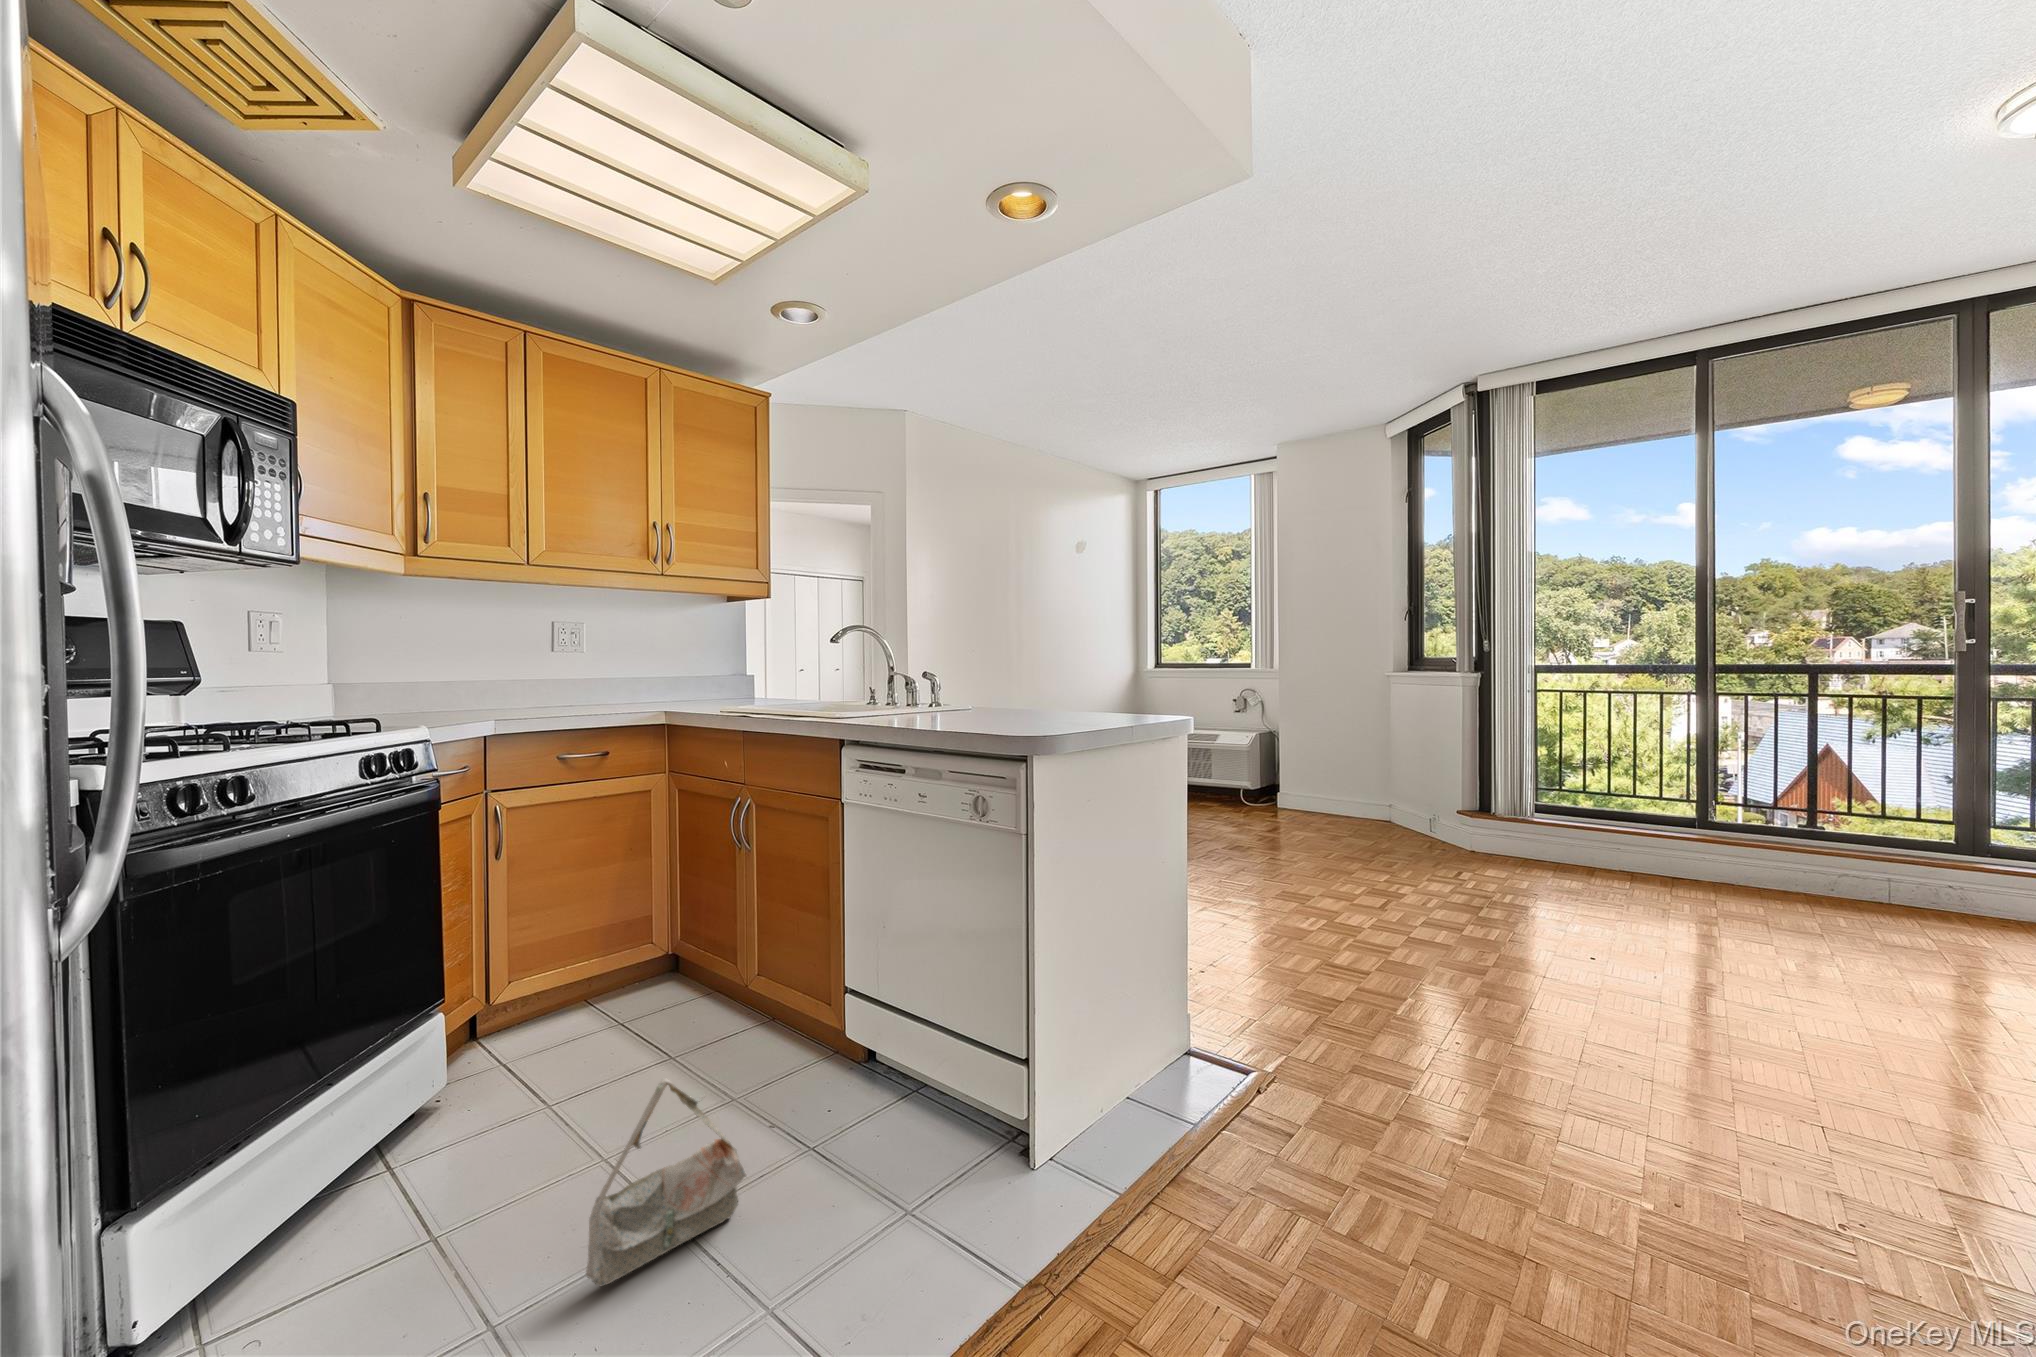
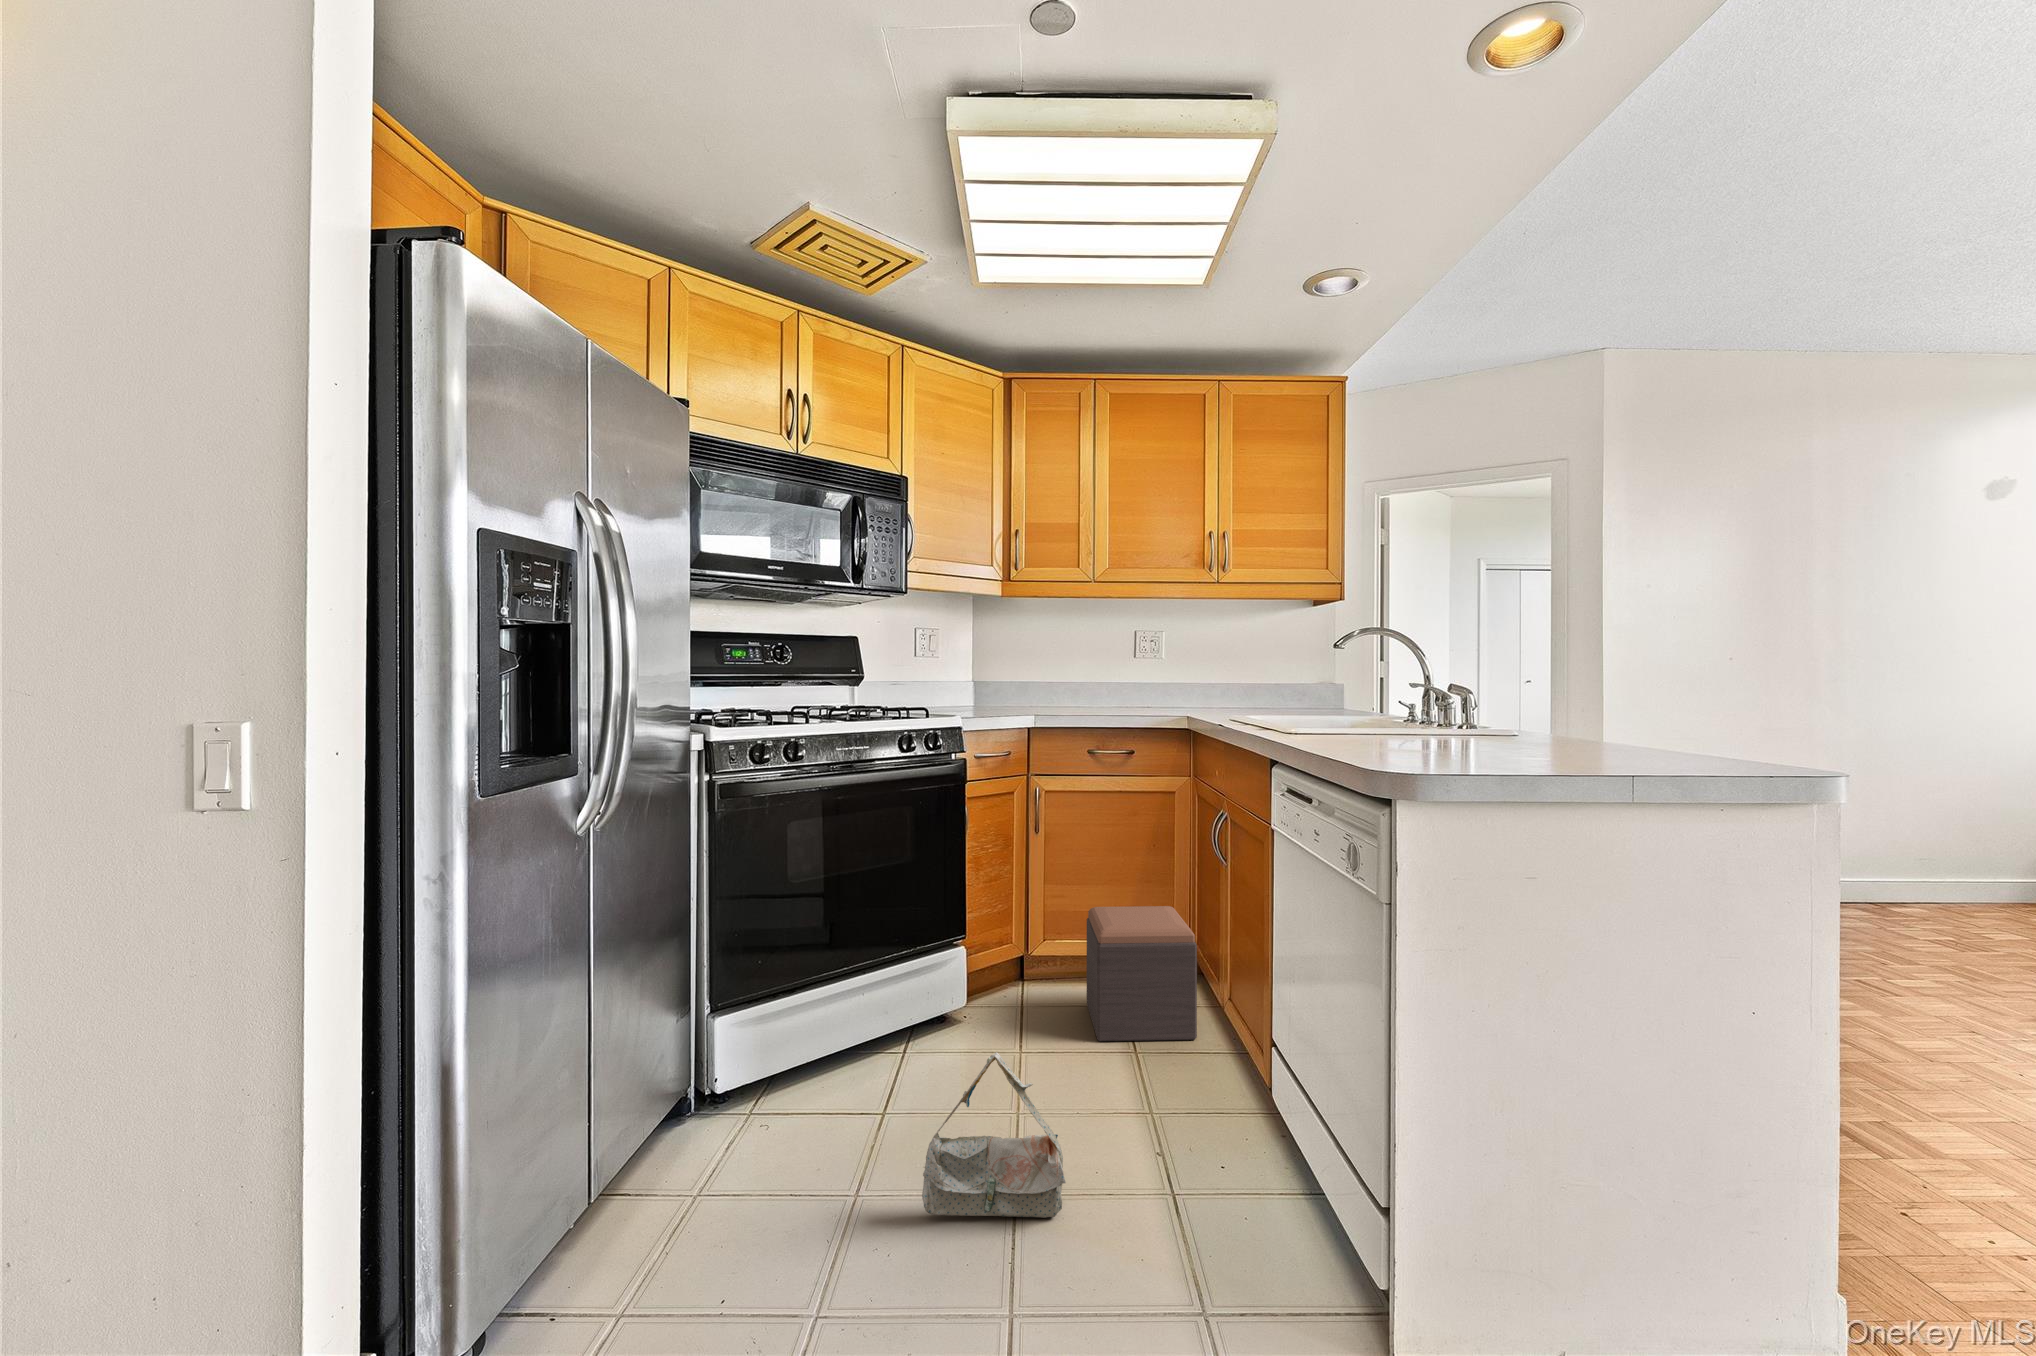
footstool: none [584,899,726,1053] -> present [1087,906,1197,1041]

